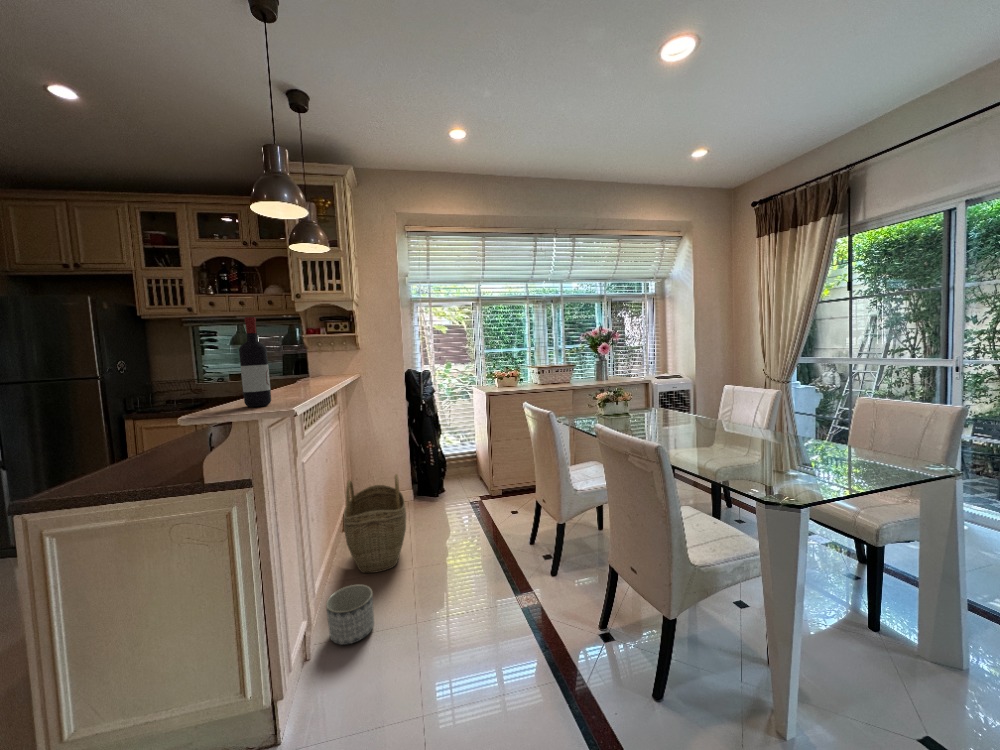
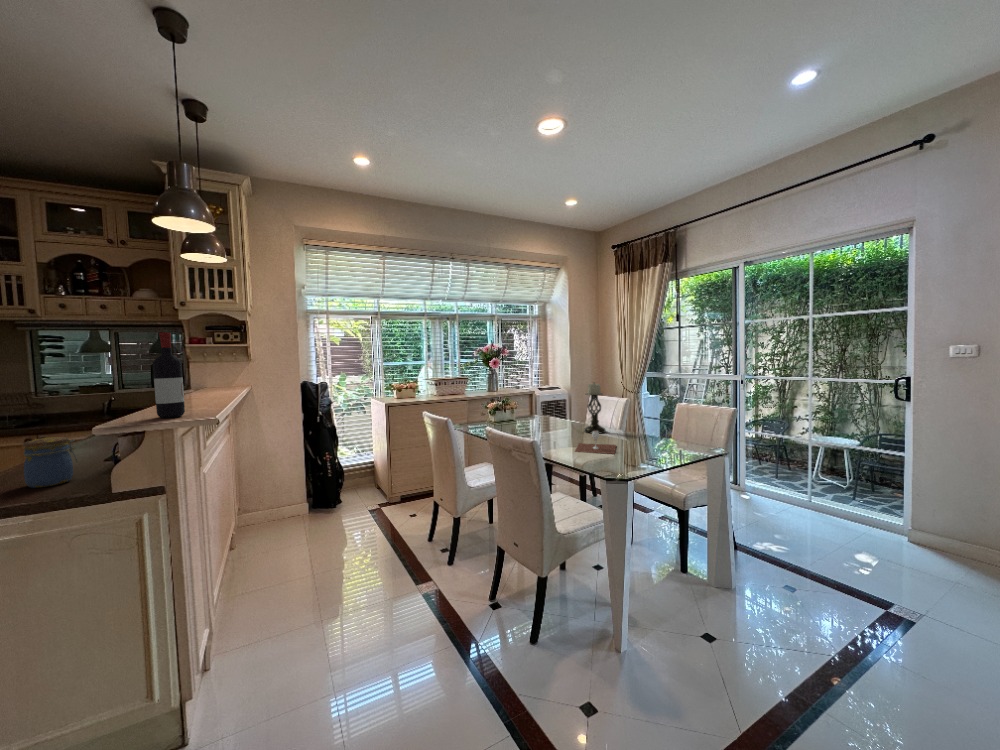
candle holder: none [718,369,749,433] -> present [584,382,606,433]
jar: none [133,424,181,473] -> present [23,437,78,488]
wine glass: none [711,431,771,464] -> present [575,431,616,454]
woven basket: present [344,474,406,573] -> none [239,485,306,585]
planter: present [326,585,374,645] -> none [229,591,279,649]

